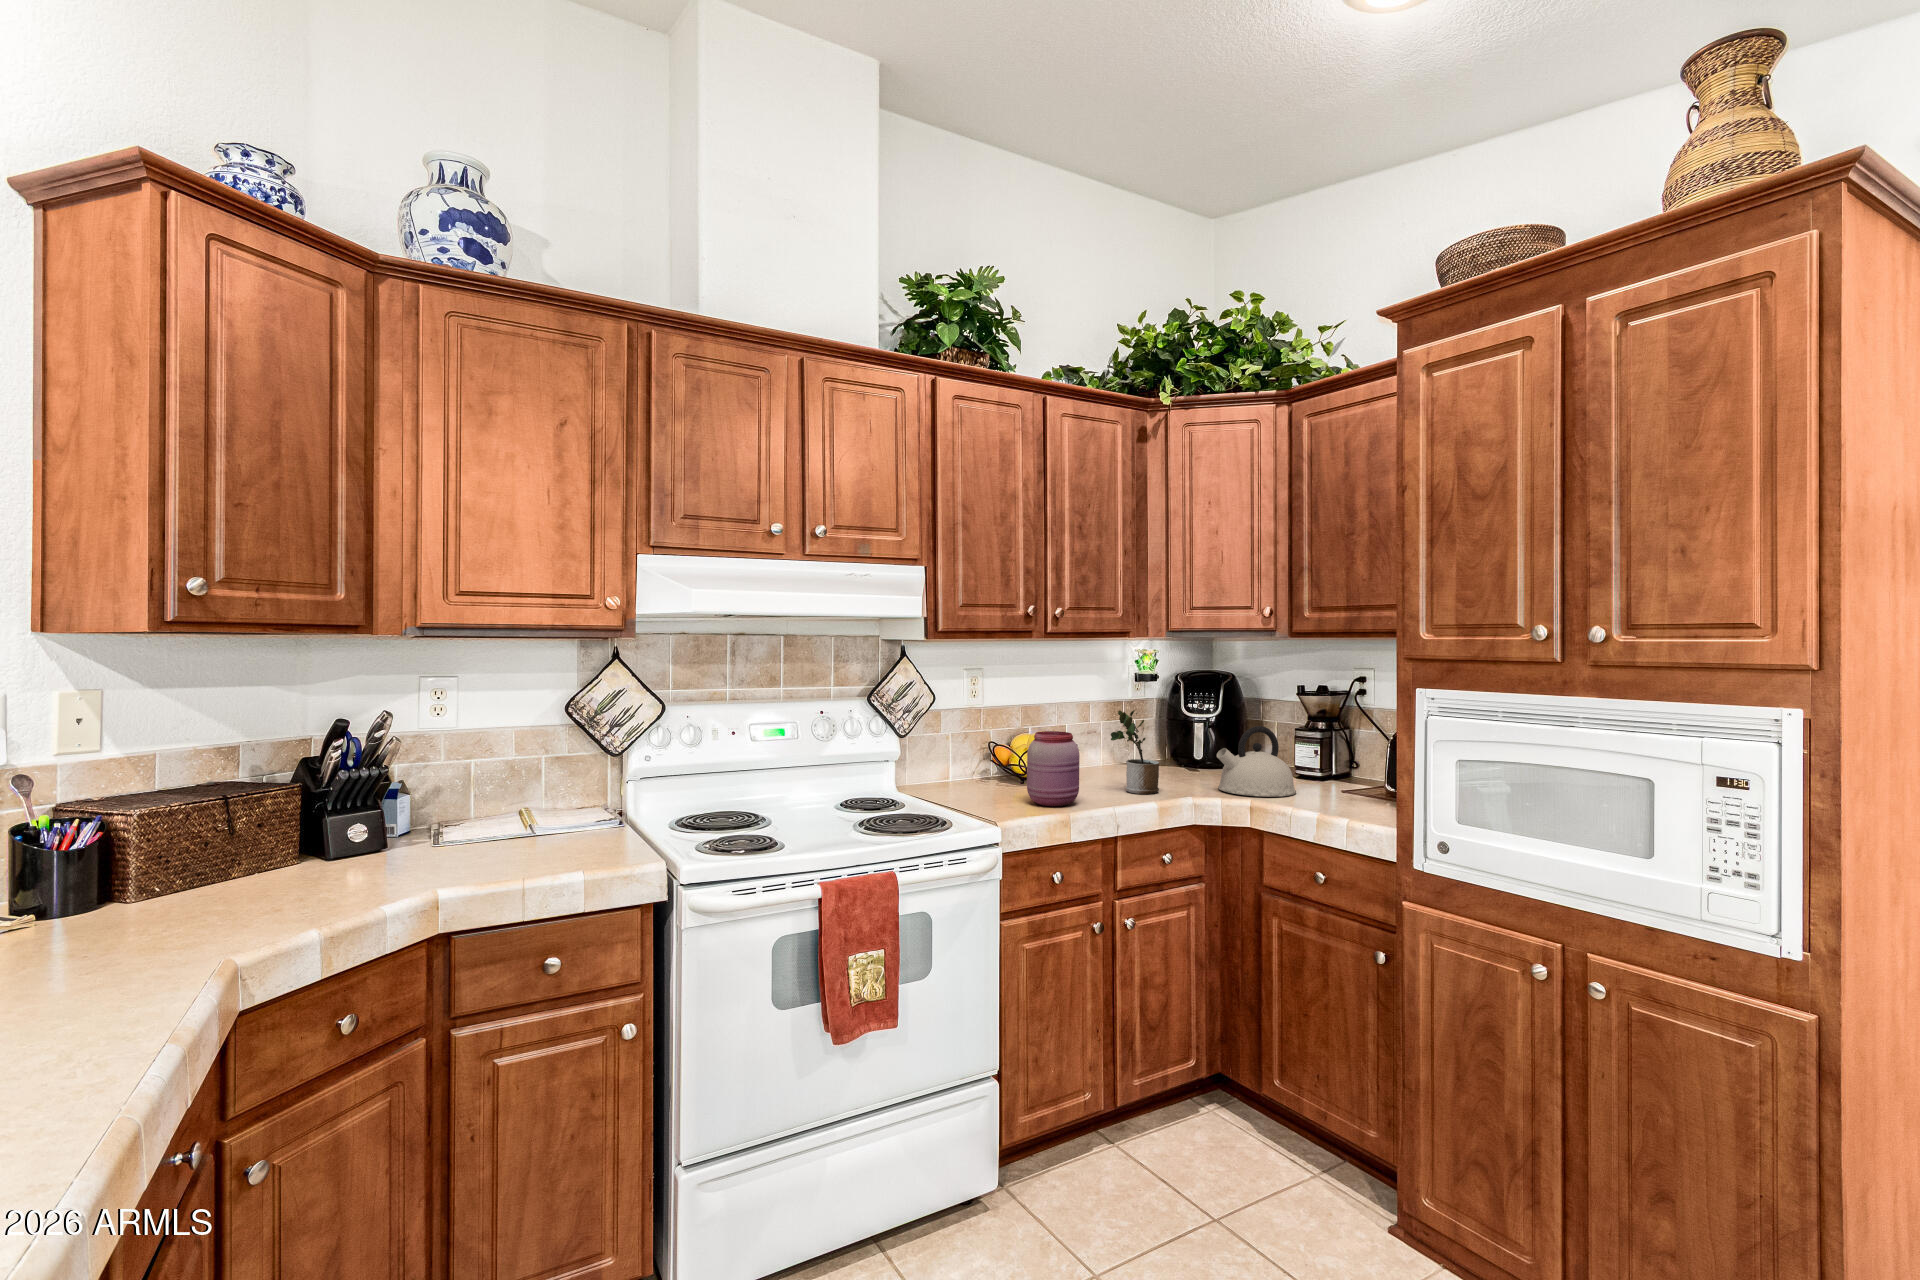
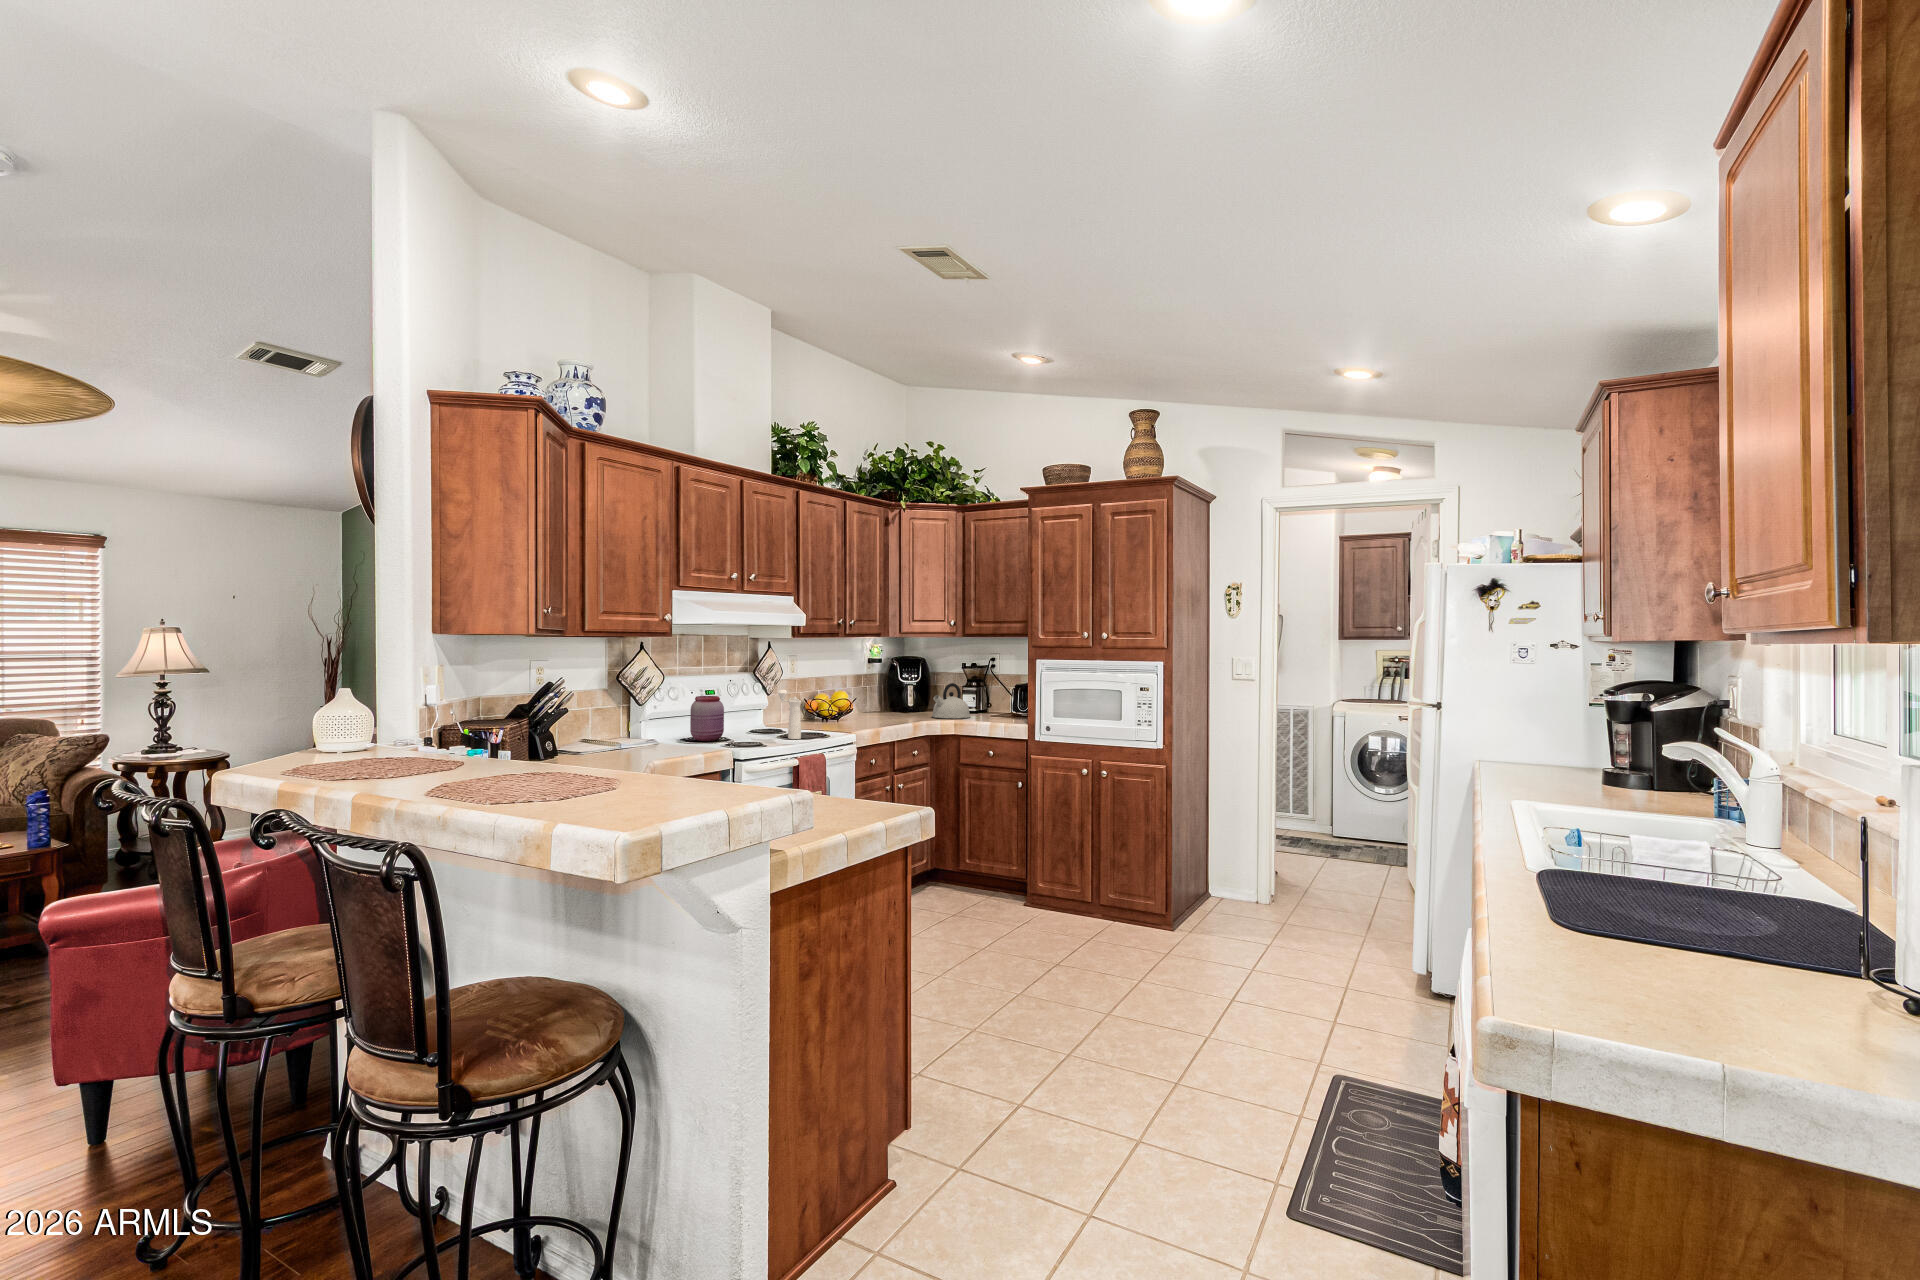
potted plant: present [1111,710,1160,794] -> none [883,676,906,721]
jar: present [1027,731,1080,806] -> present [690,696,724,741]
pepper mill: none [853,736,879,834] -> present [778,690,801,739]

